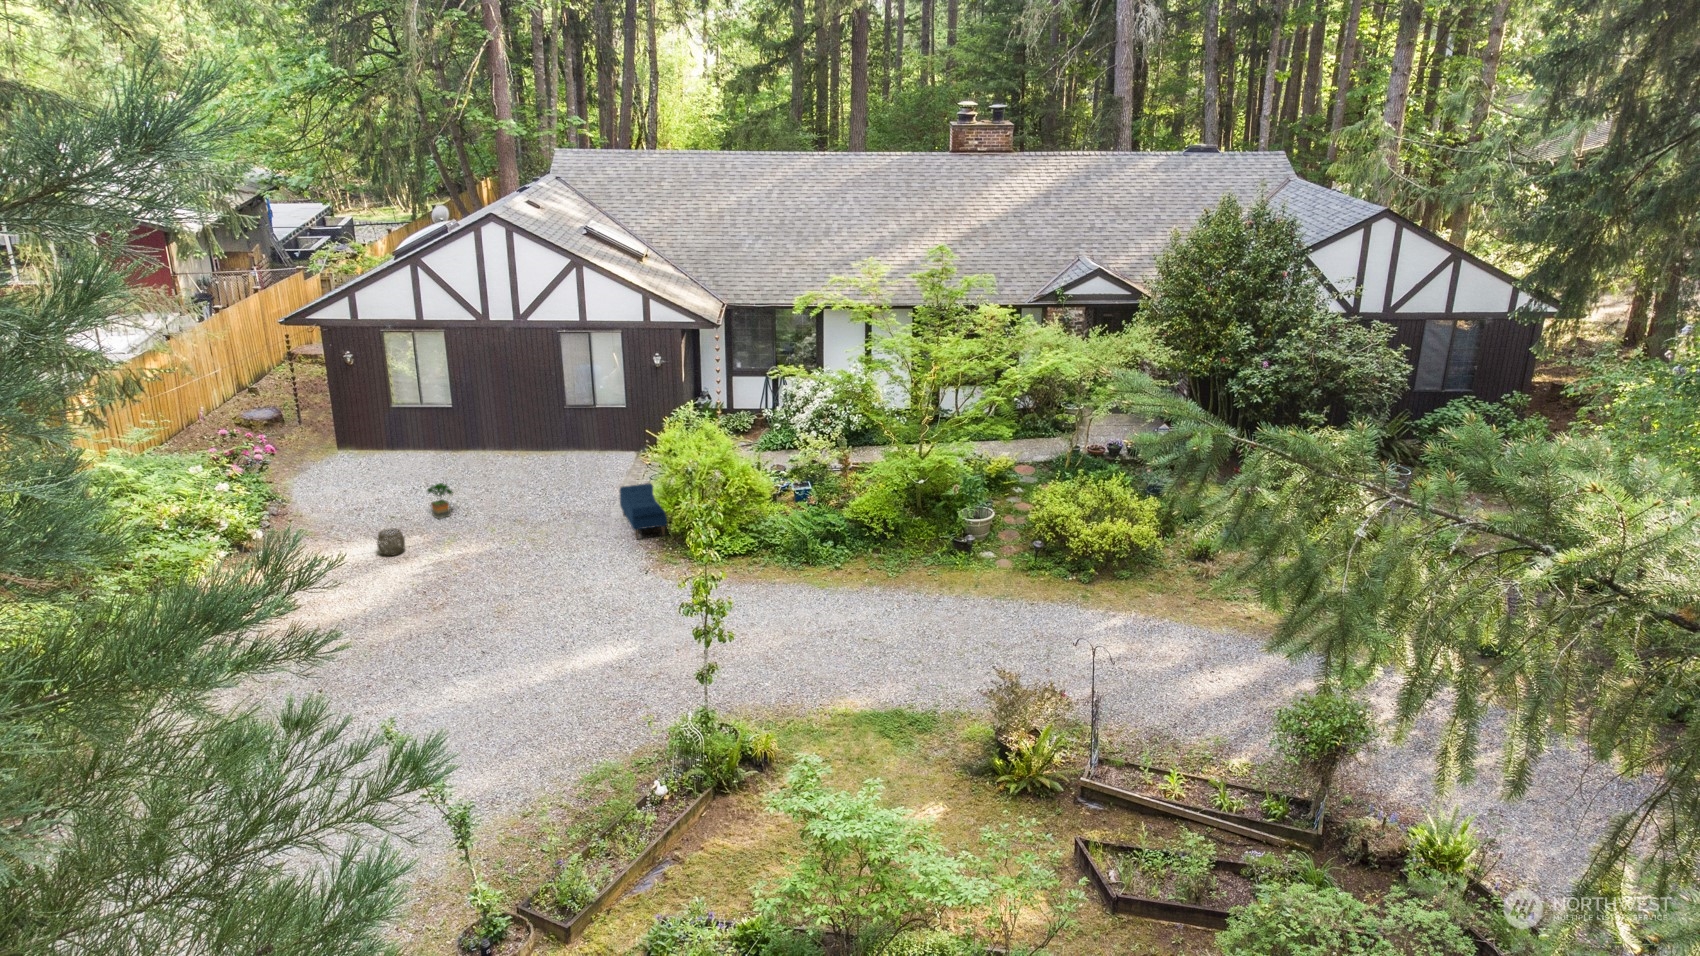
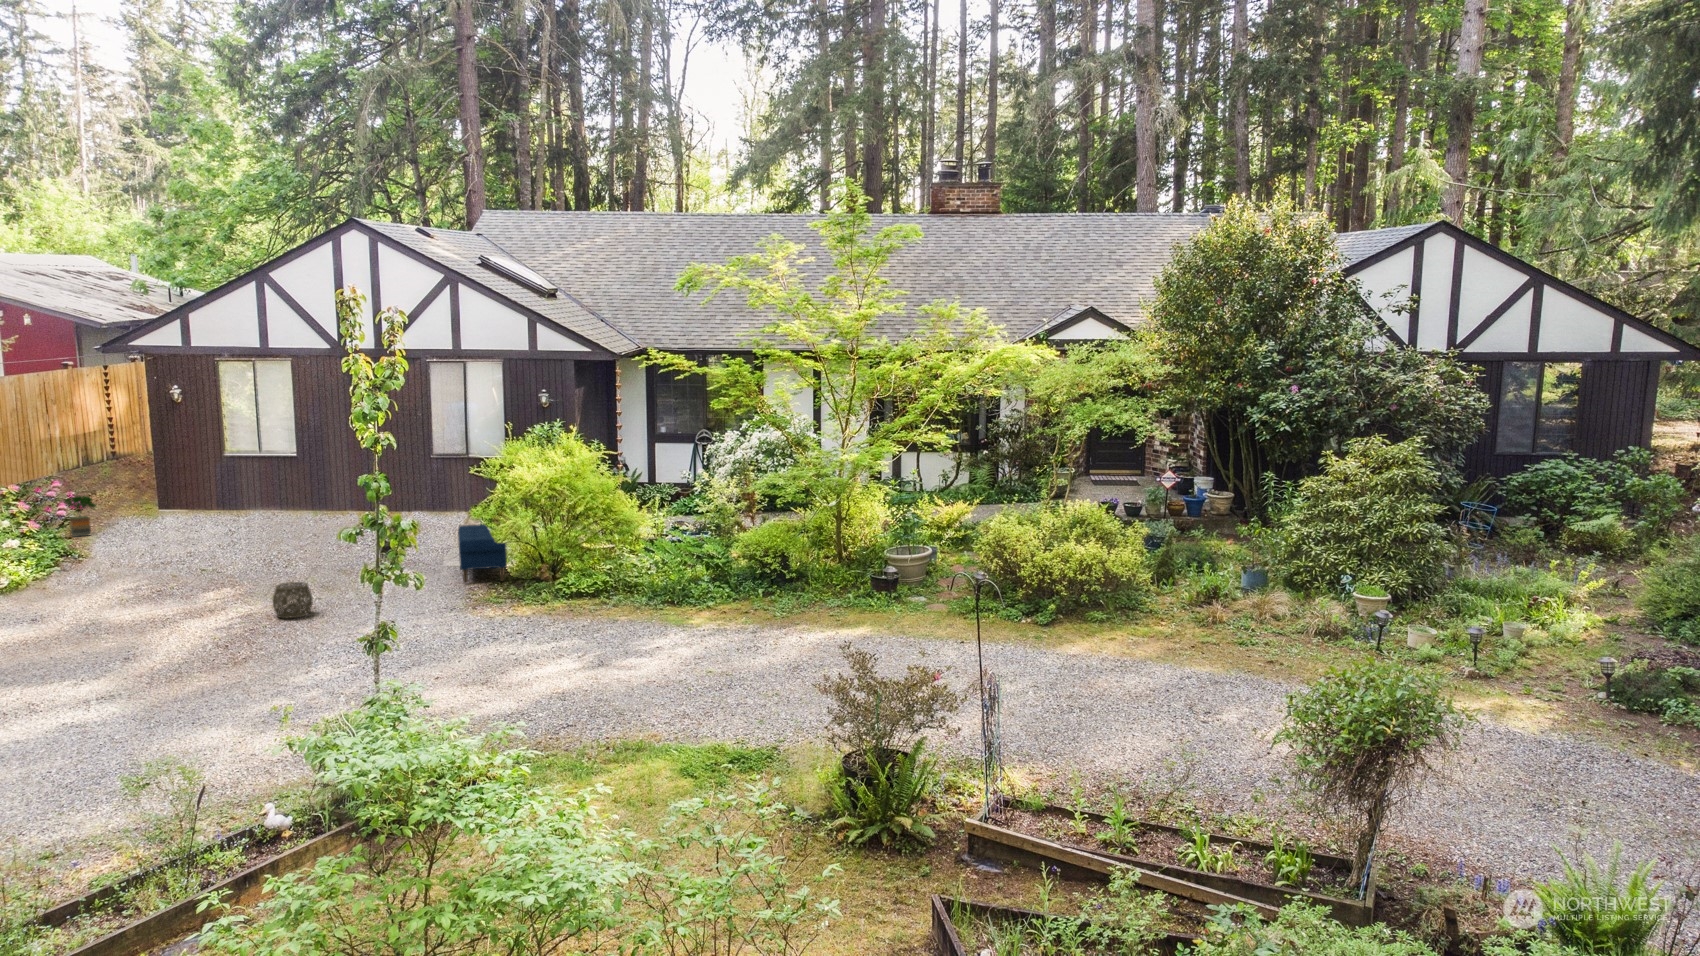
potted tree: present [427,483,453,519] -> present [64,496,96,537]
woven basket: present [377,528,405,556] -> present [272,582,313,619]

